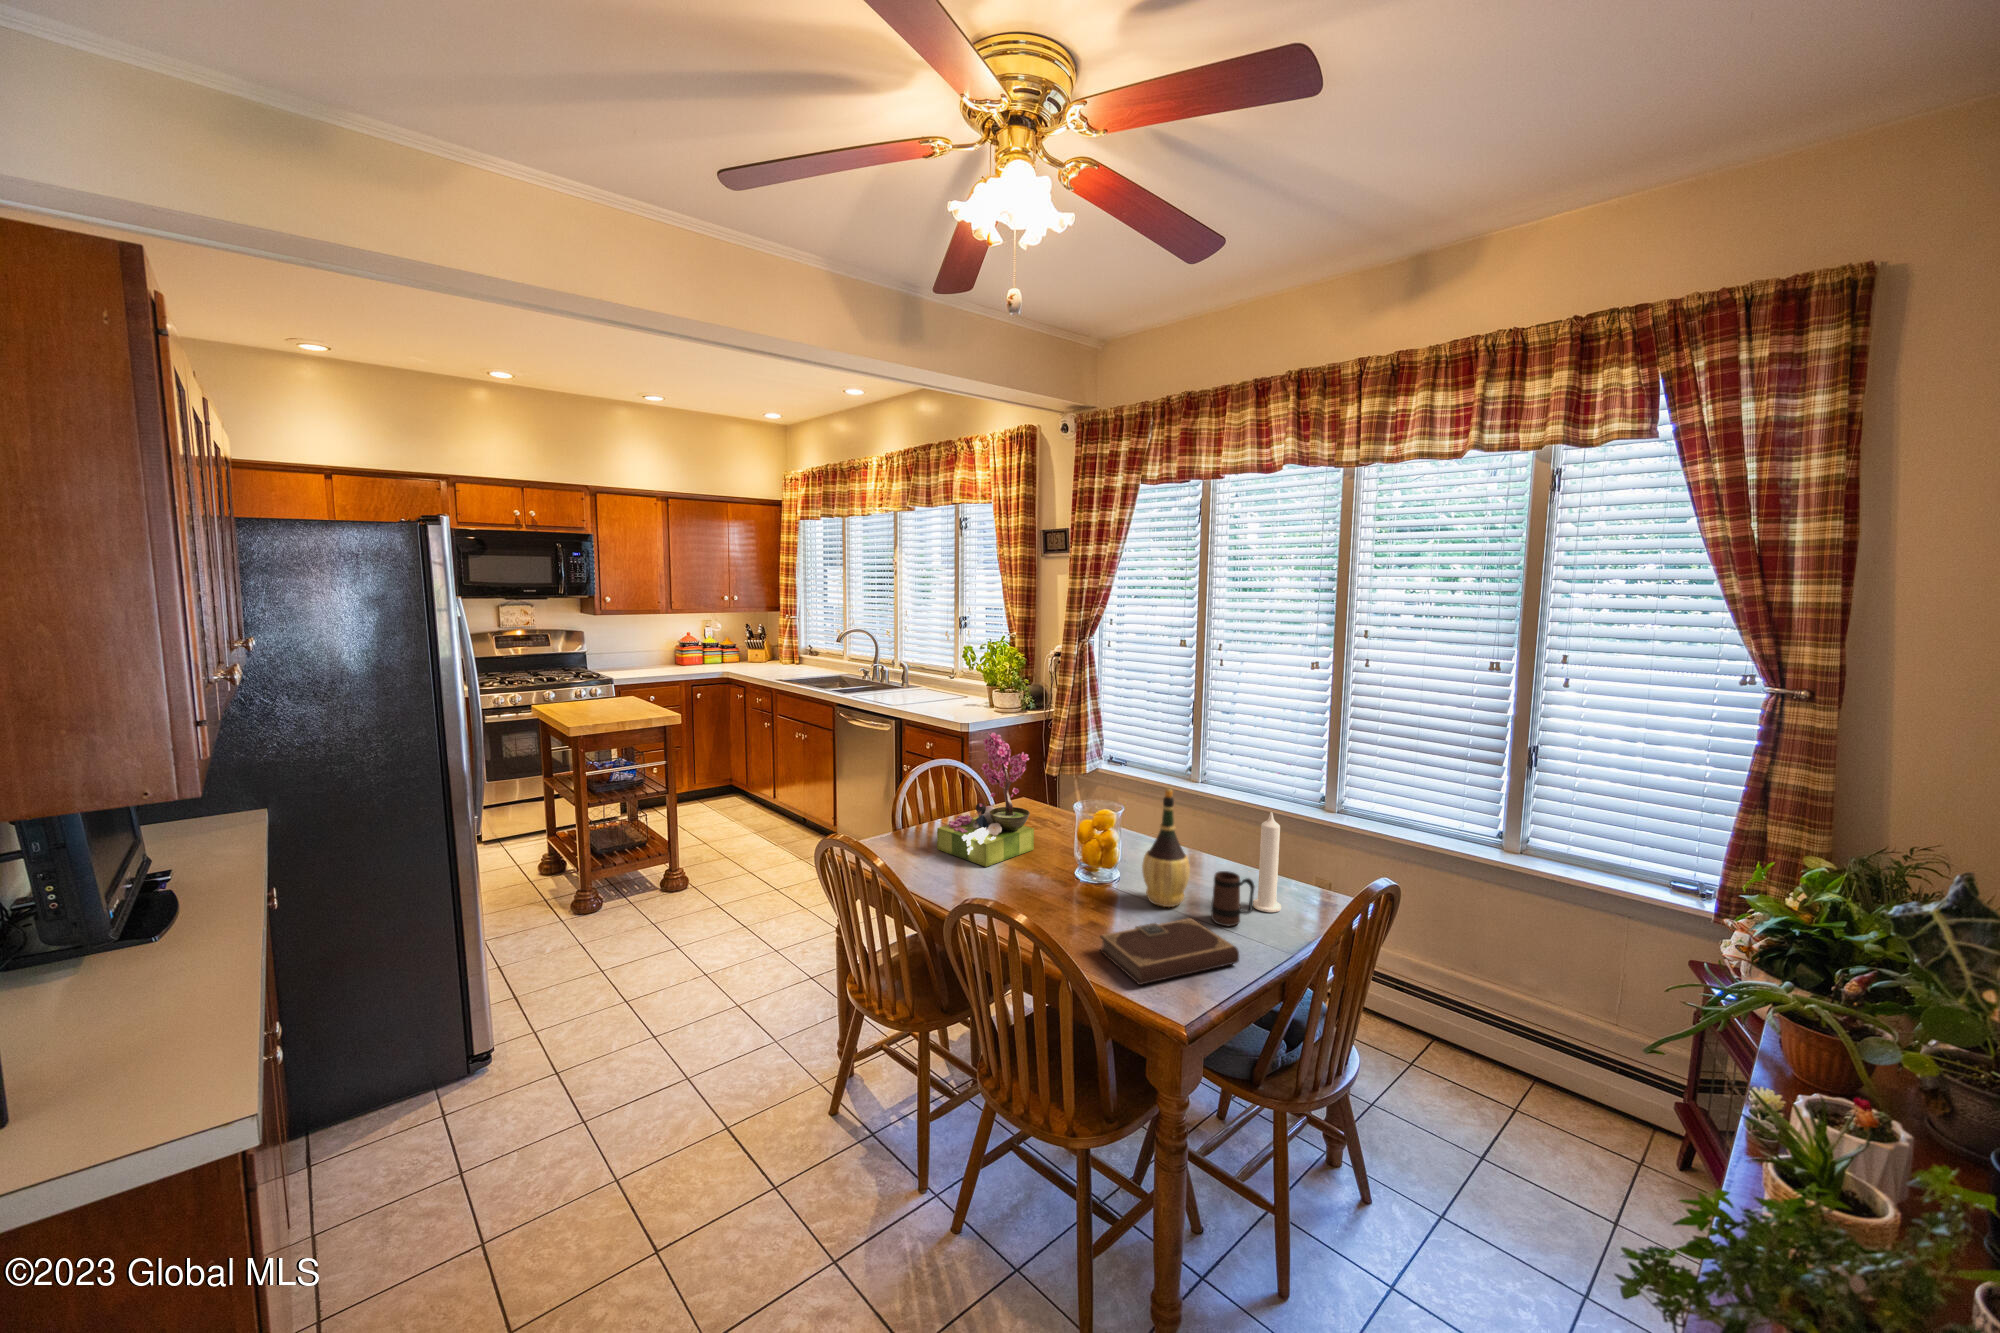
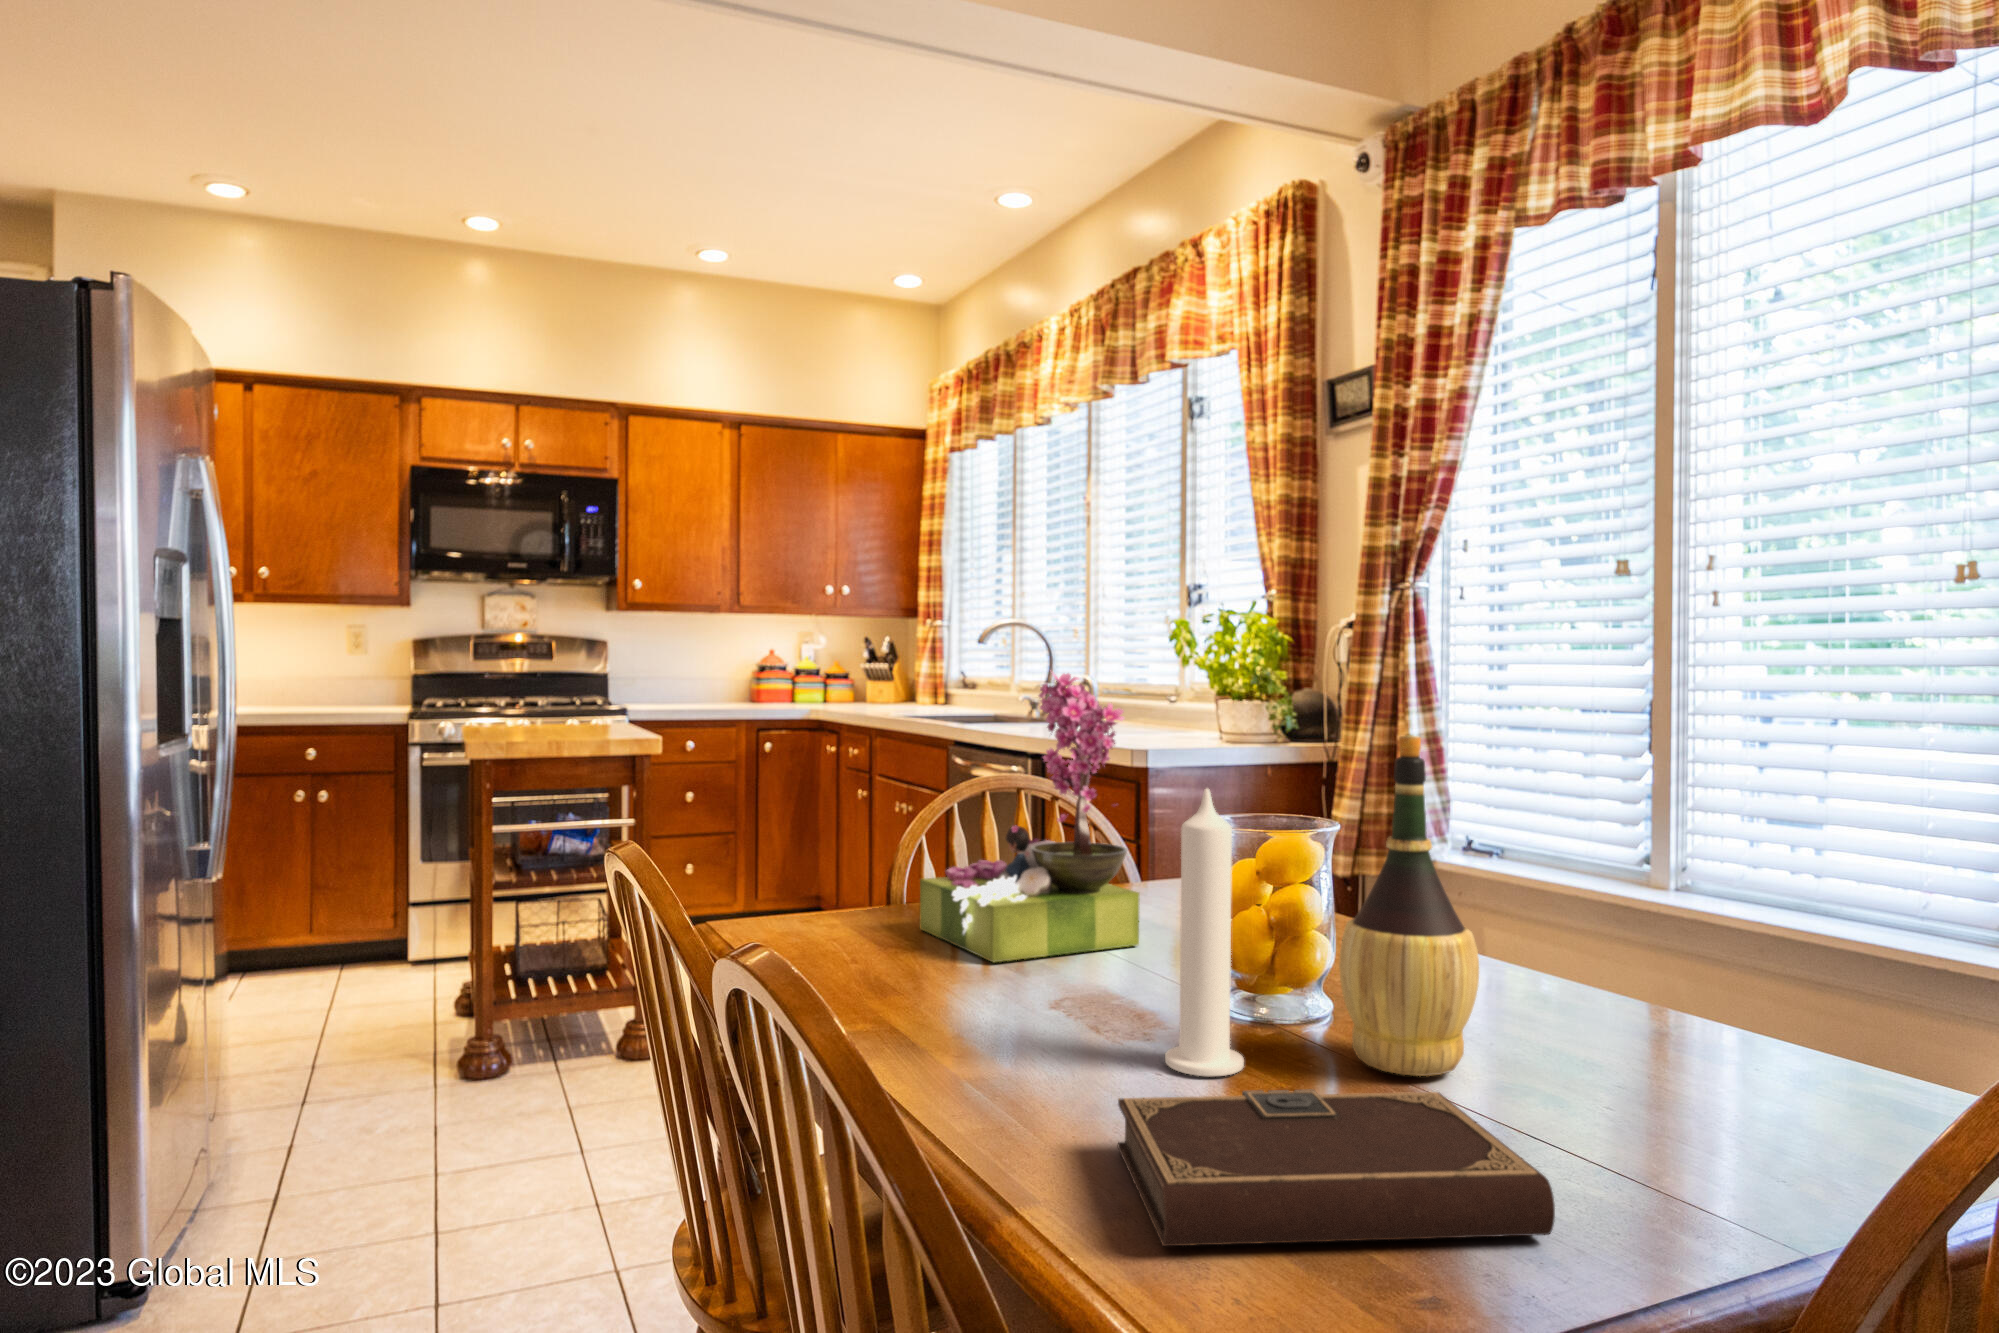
candle: present [1253,812,1281,912] -> present [1165,789,1244,1076]
mug: present [1211,871,1254,926] -> none [1526,971,1663,1141]

